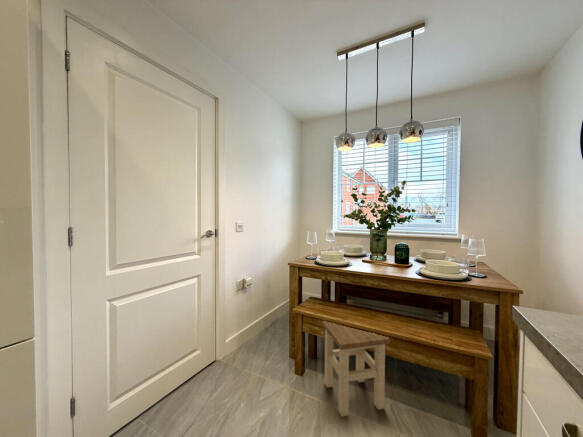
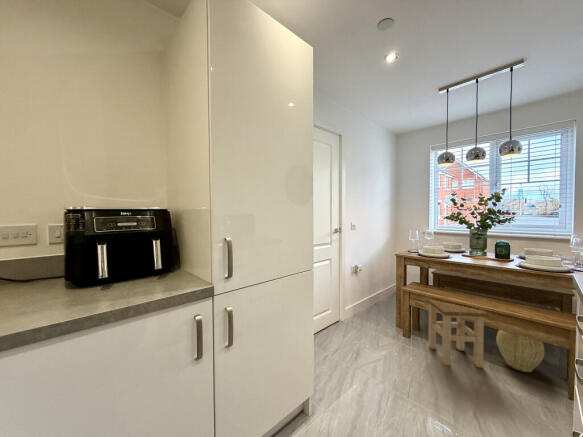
woven basket: none [397,339,445,403] -> present [496,330,545,372]

